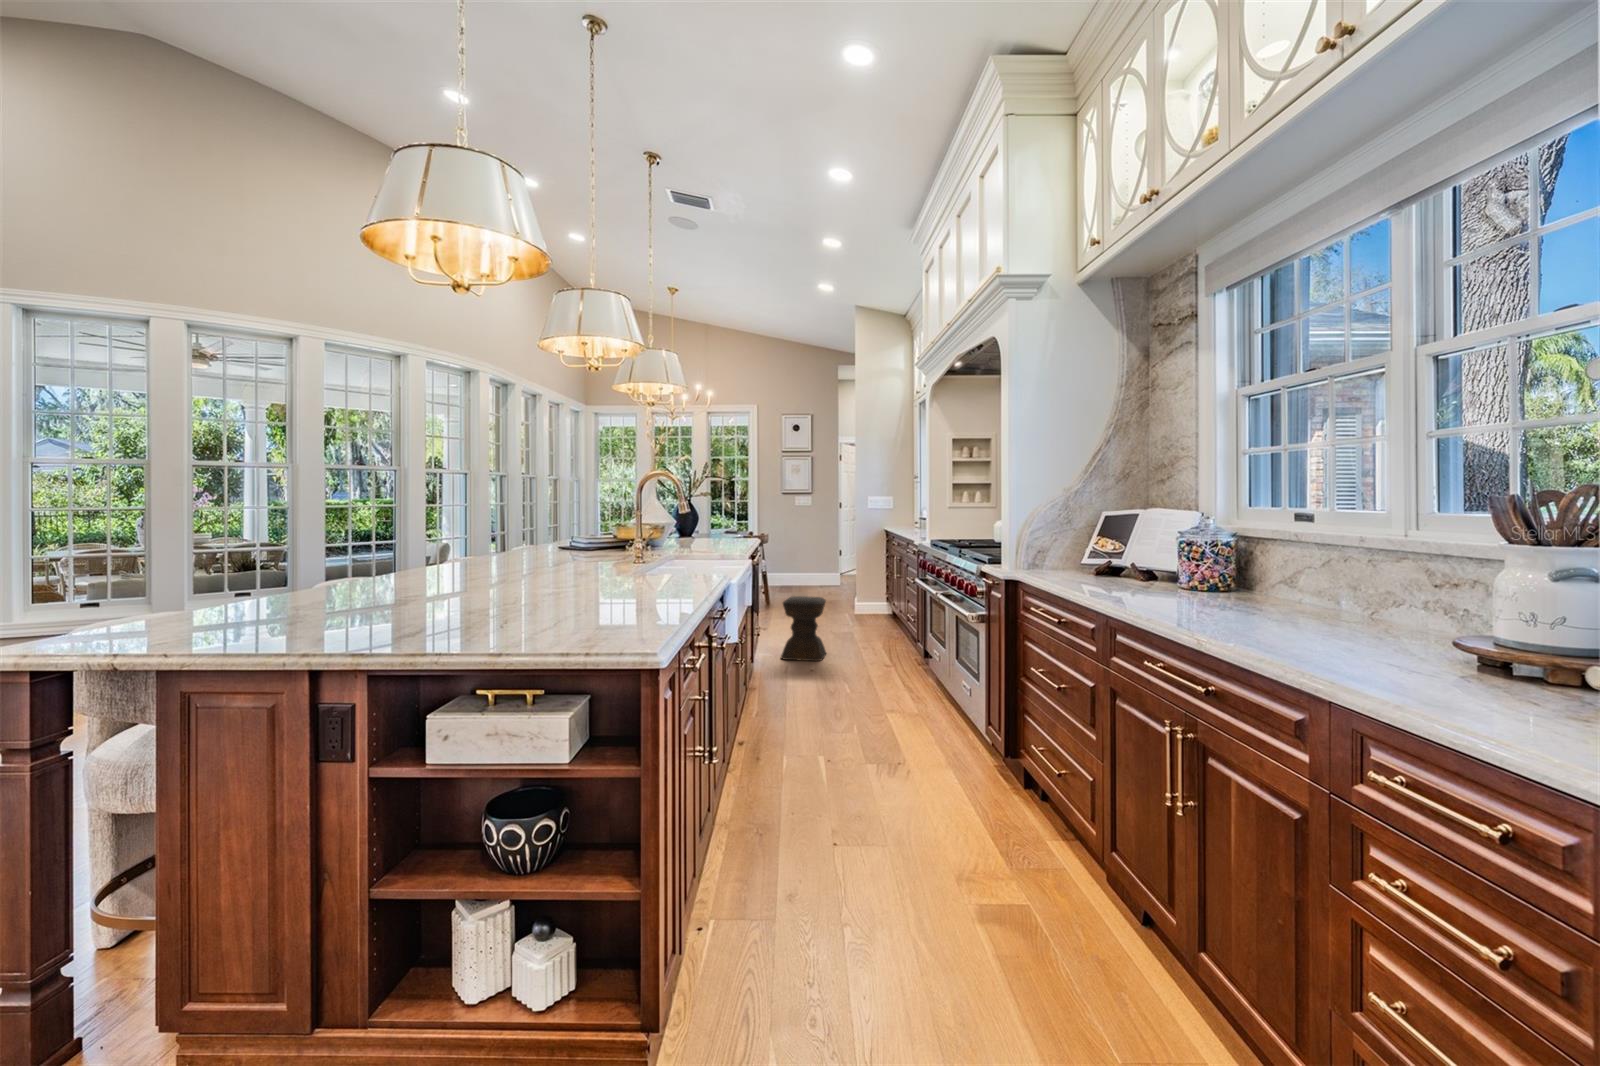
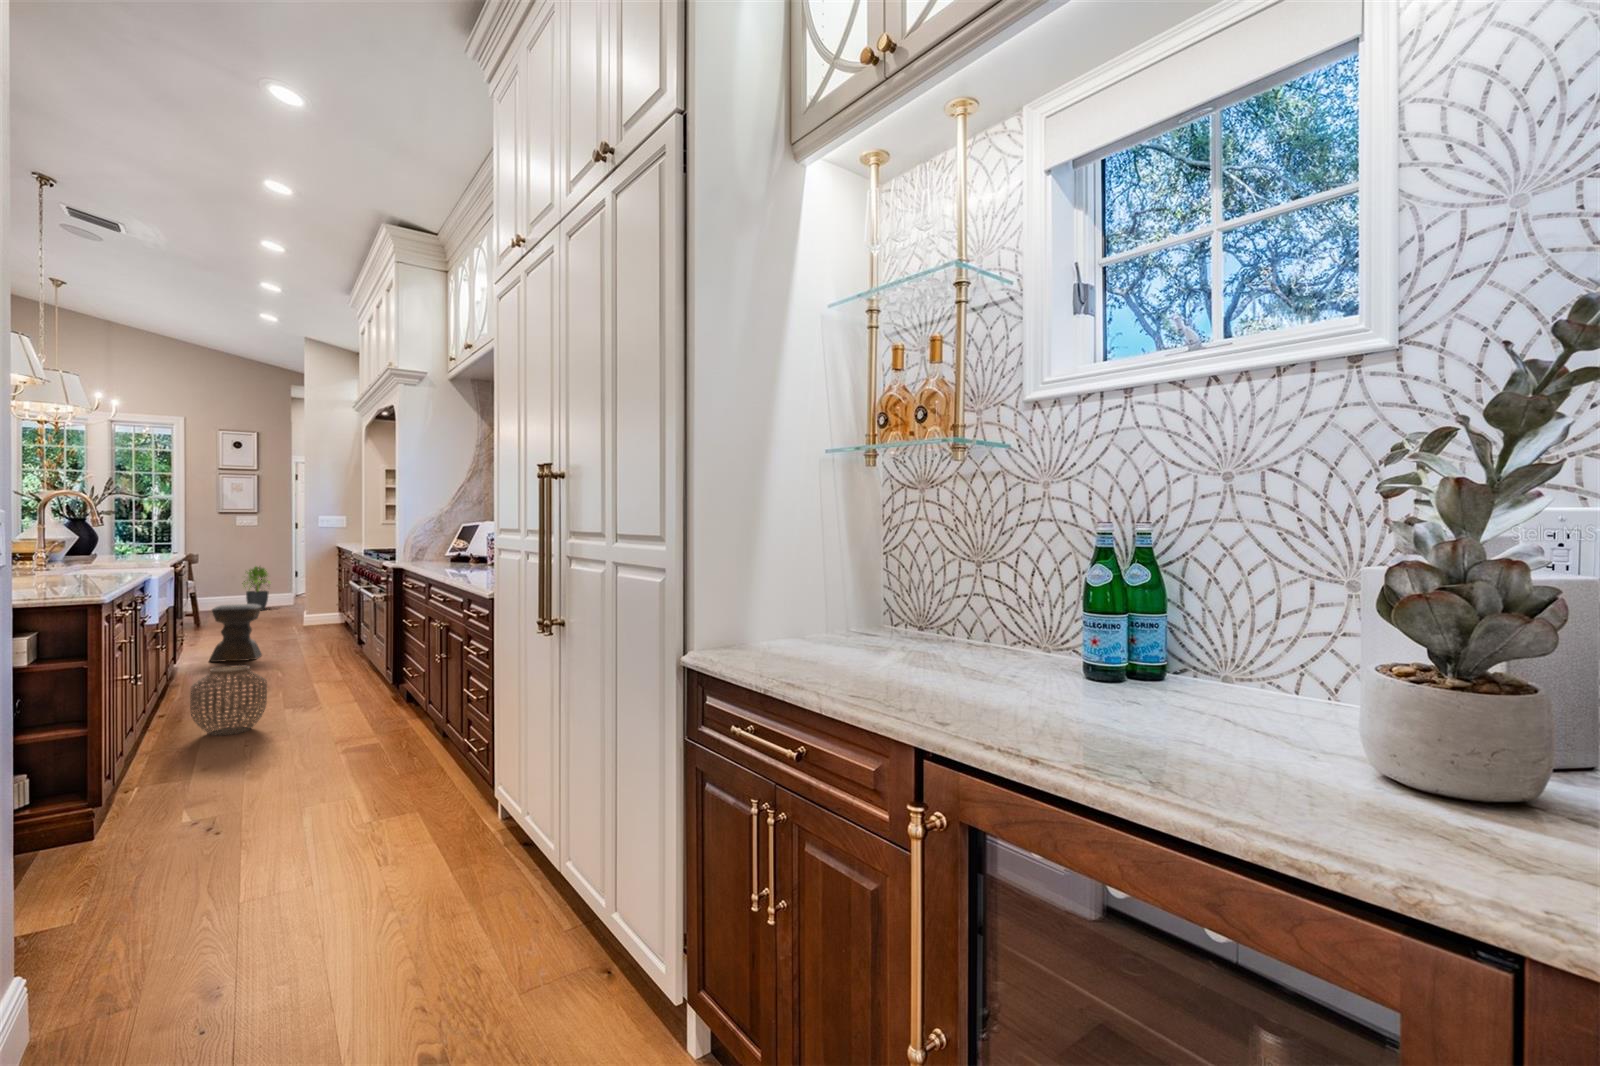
potted plant: none [798,545,824,589] -> present [242,566,270,611]
woven basket: none [770,719,858,825] -> present [190,665,267,735]

